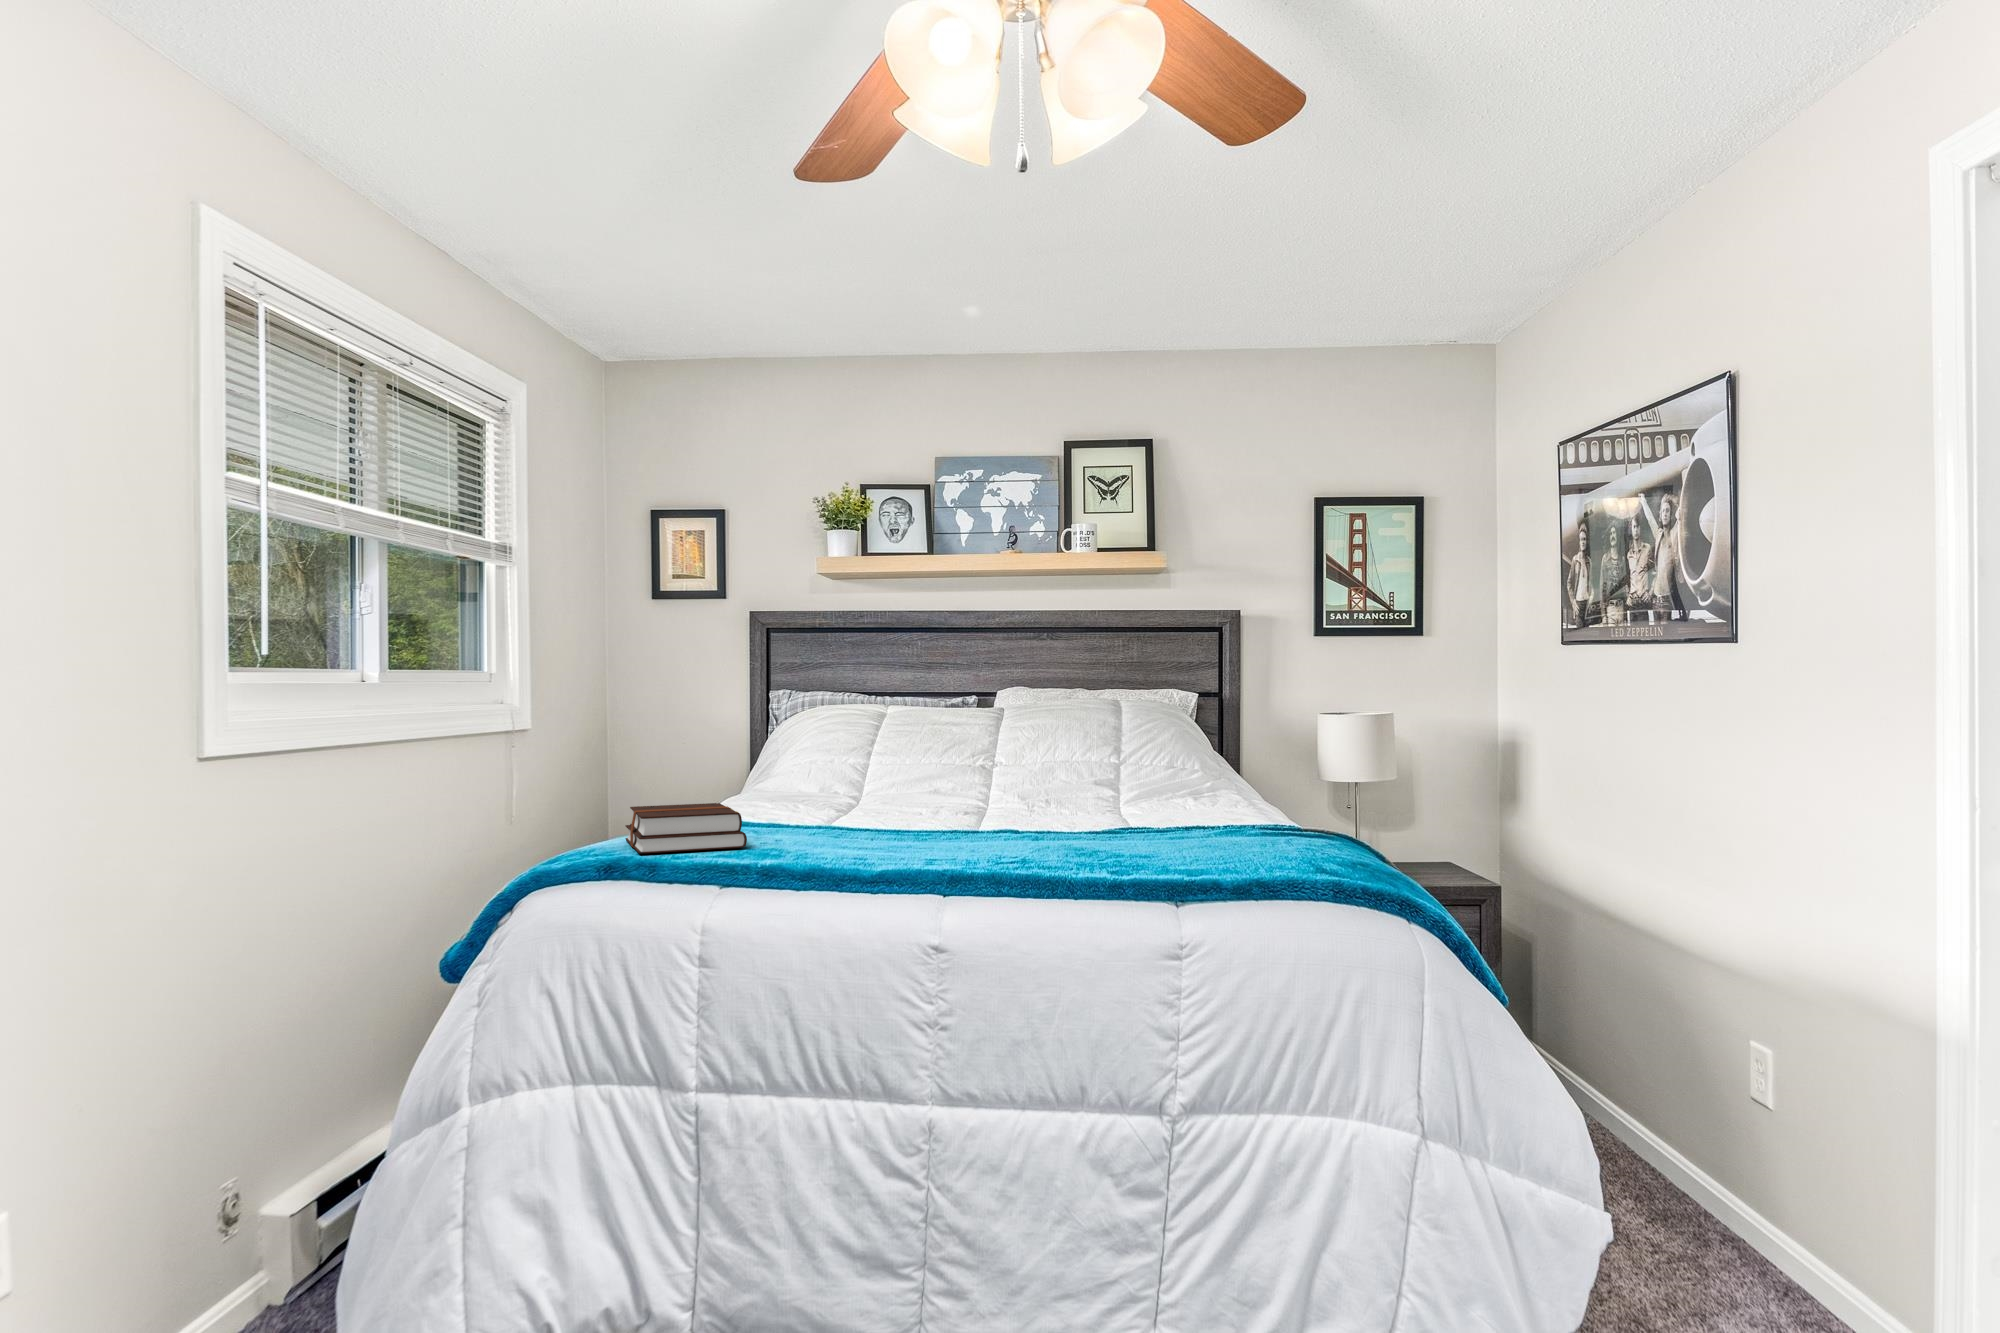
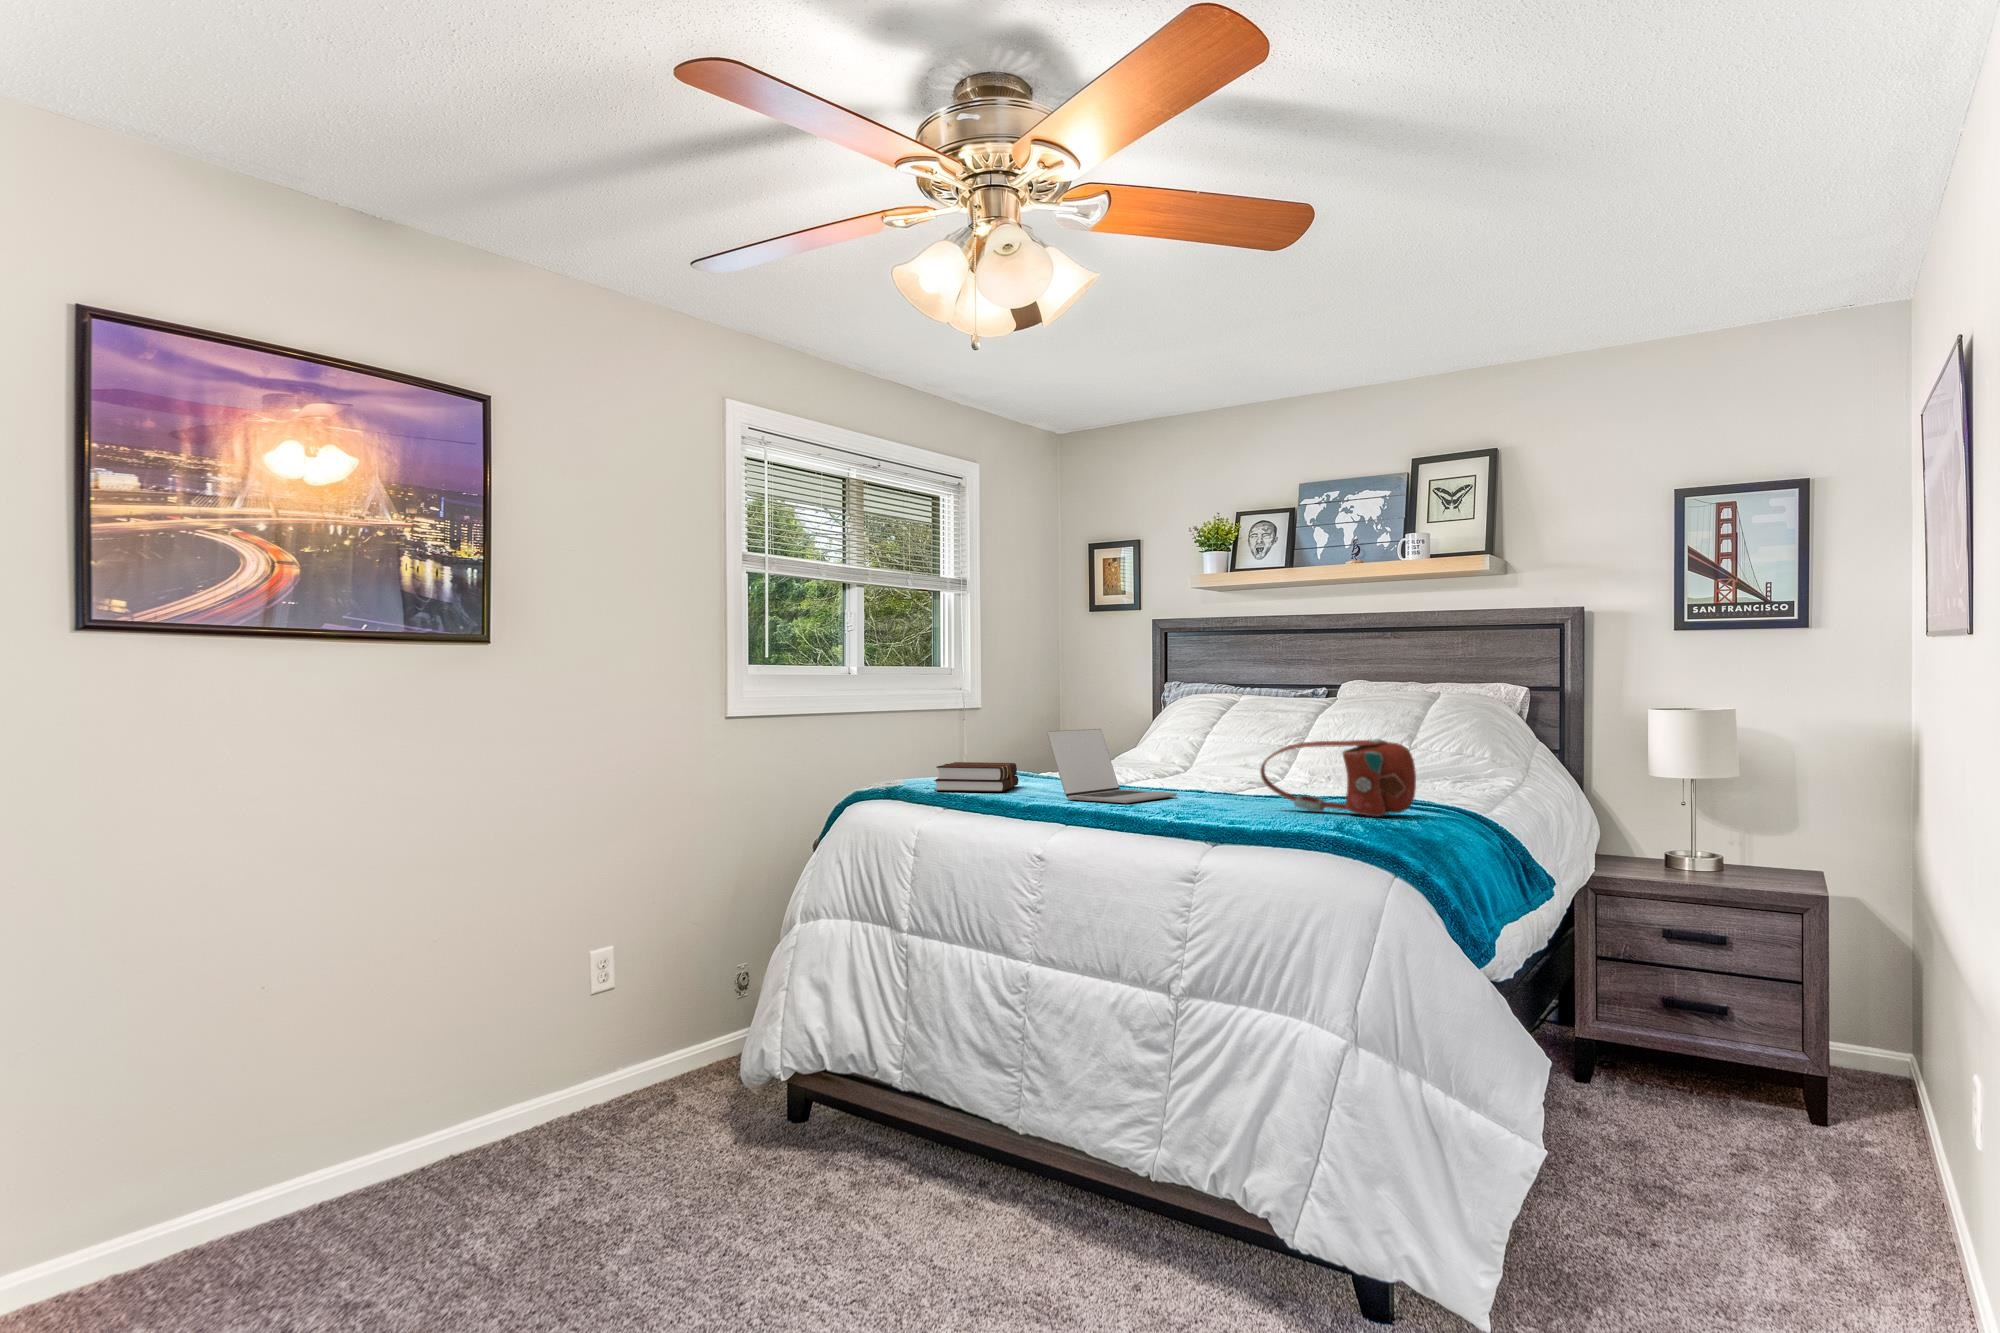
laptop: none [838,752,982,854] -> present [1047,729,1177,803]
handbag: none [1140,756,1330,849] -> present [1260,739,1416,817]

